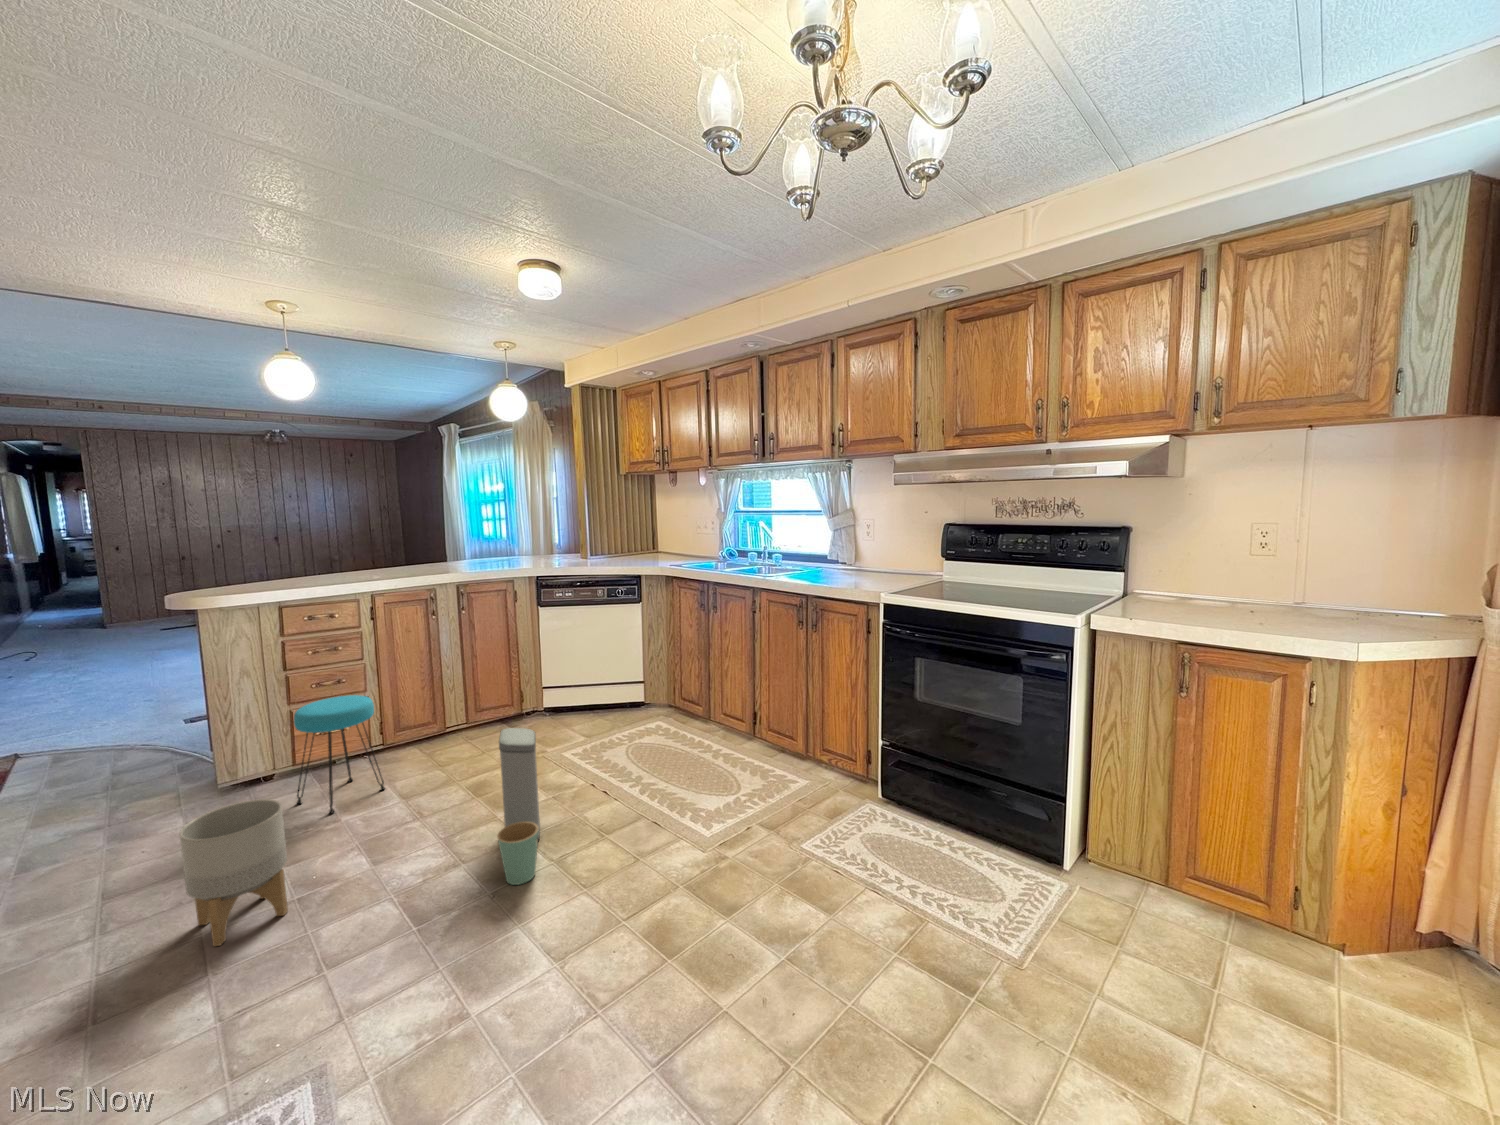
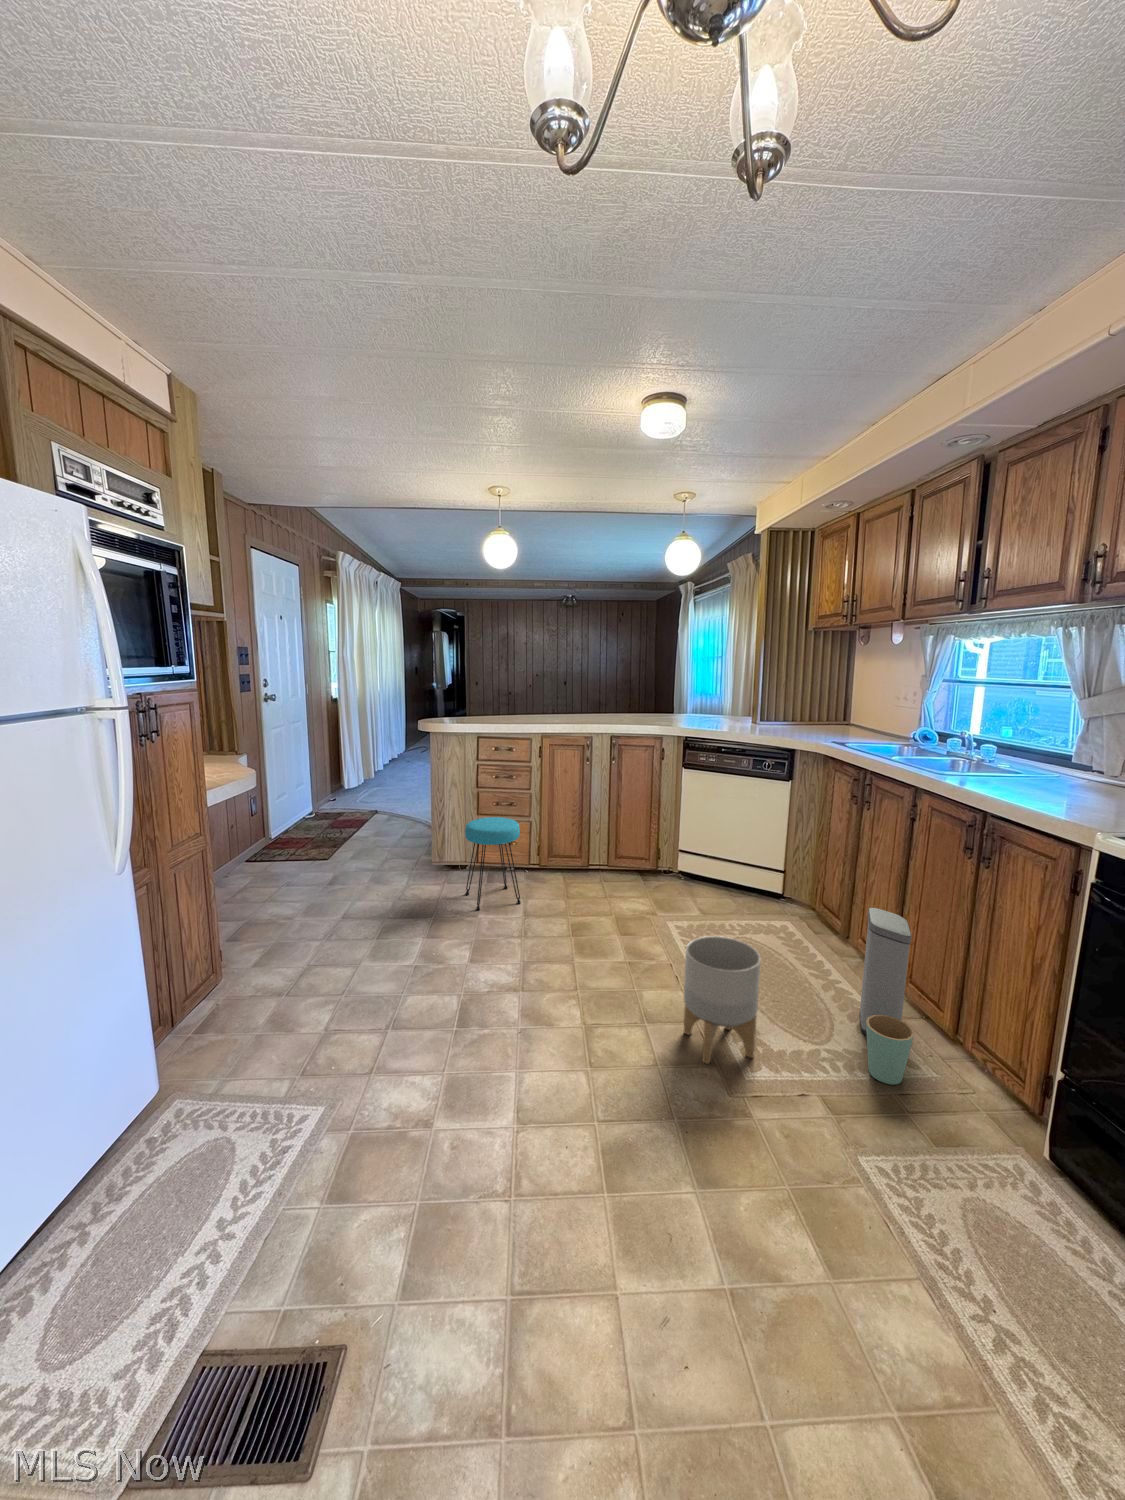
trash can: present [497,728,540,885] -> present [860,908,914,1085]
planter: present [179,799,288,946] -> present [684,936,761,1064]

